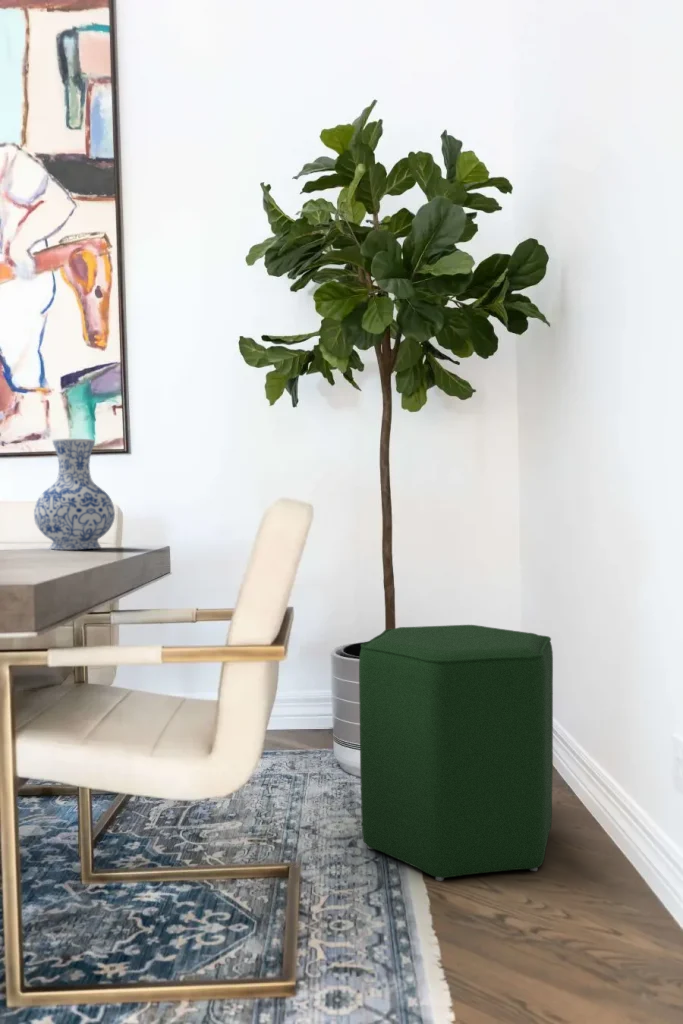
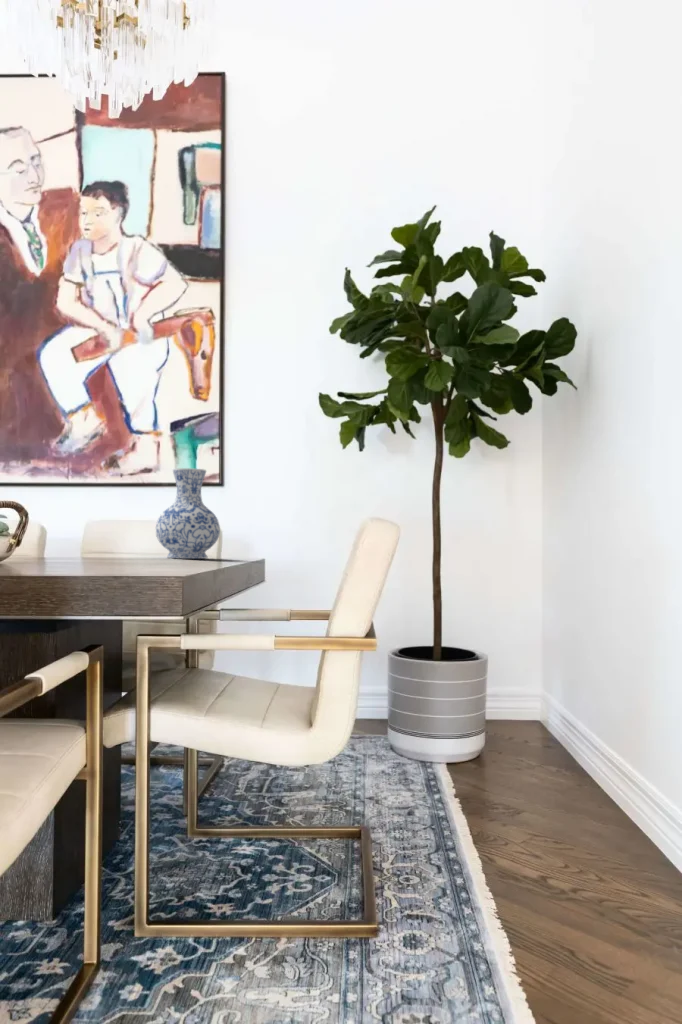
ottoman: present [359,625,553,881] -> none [419,632,581,848]

